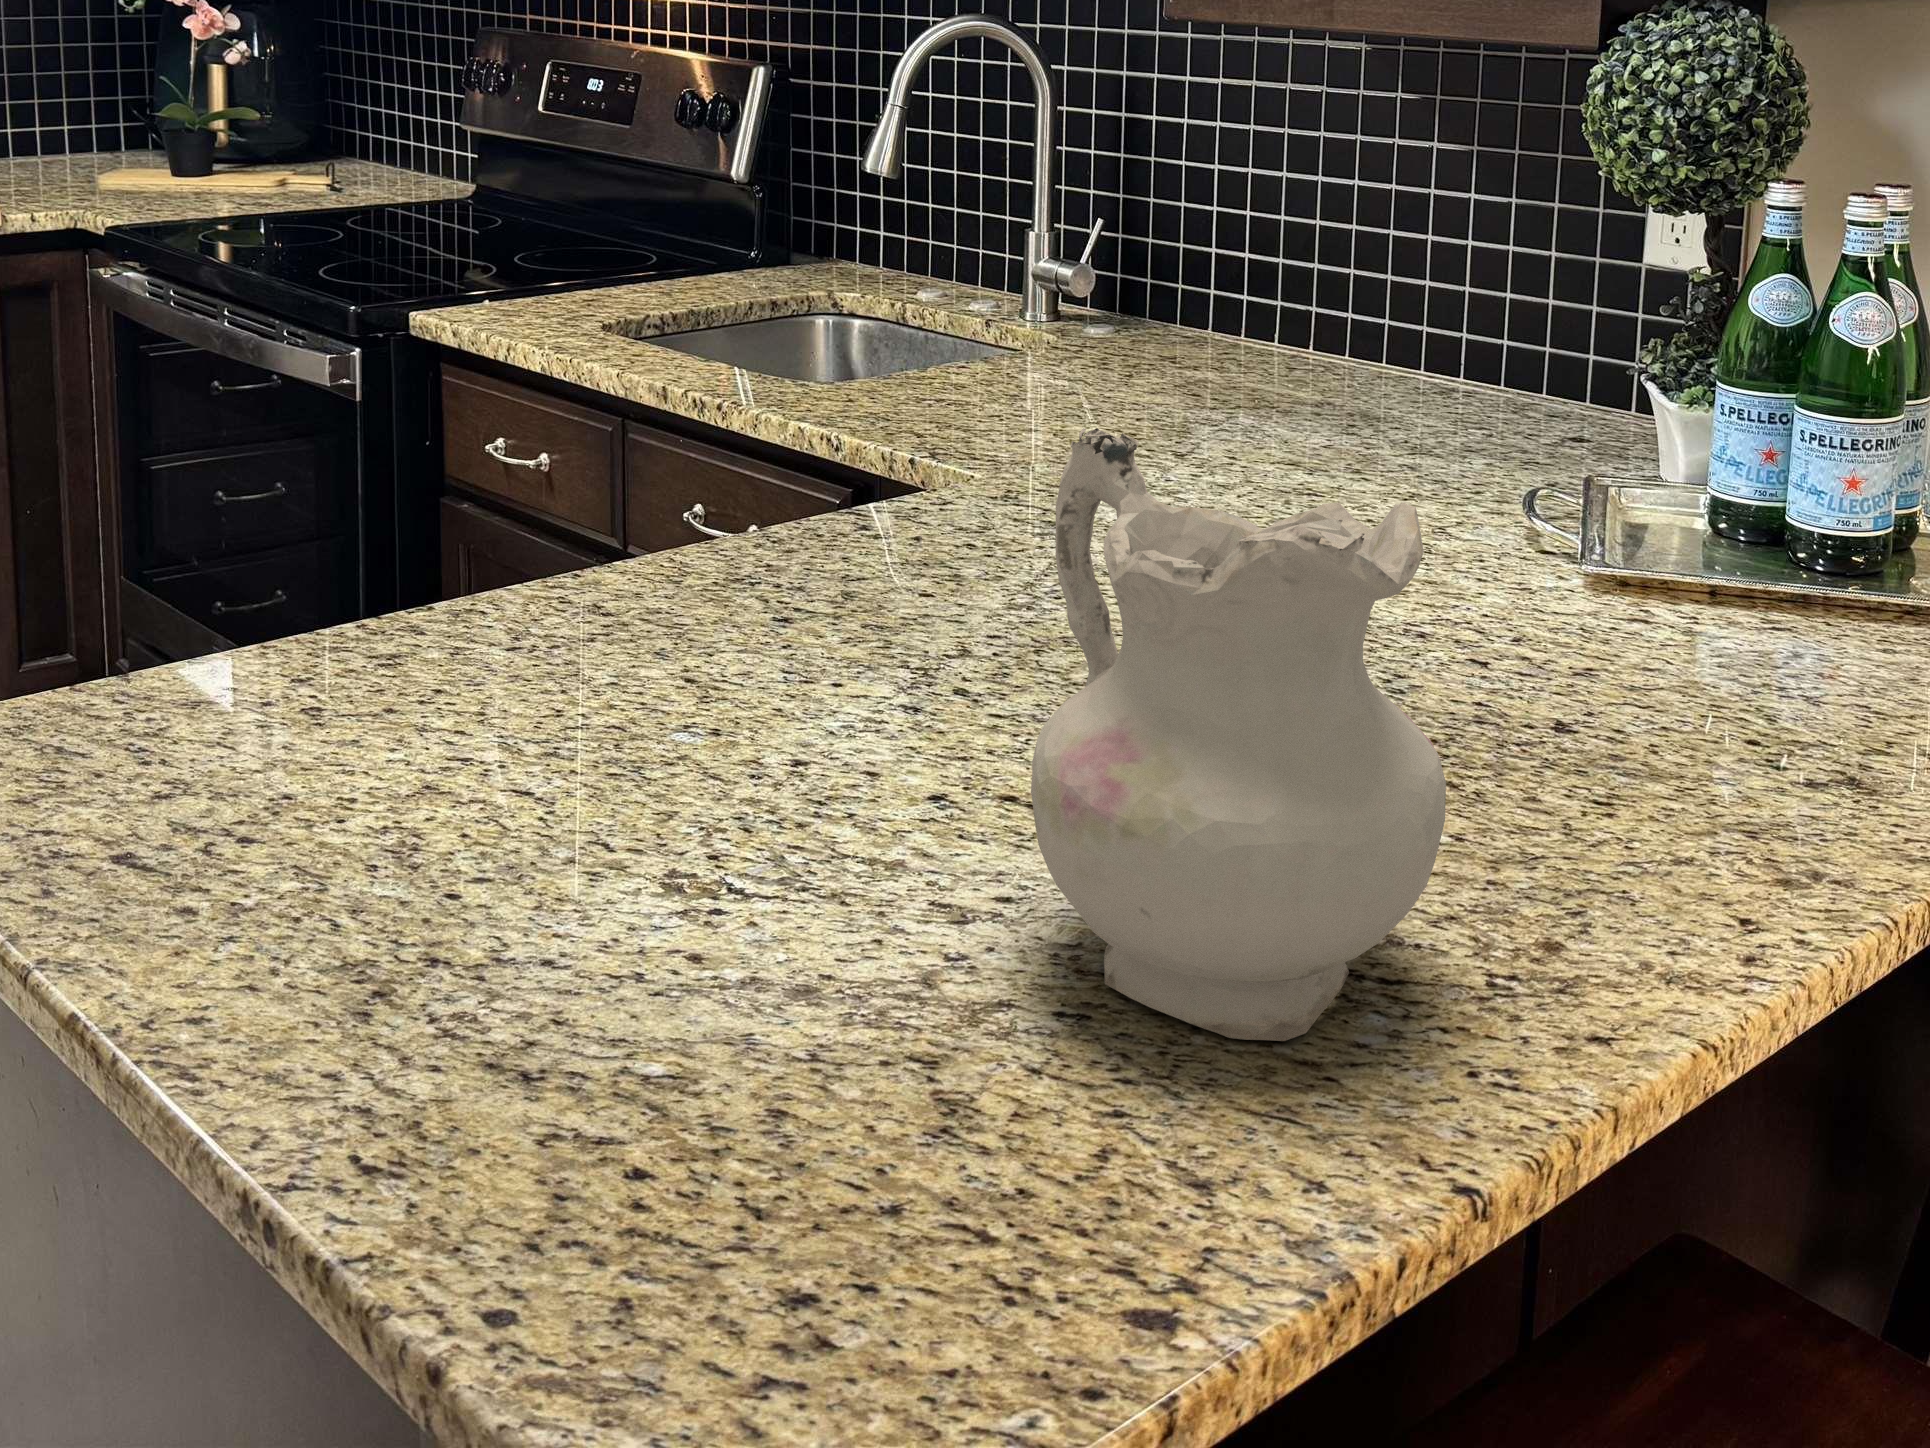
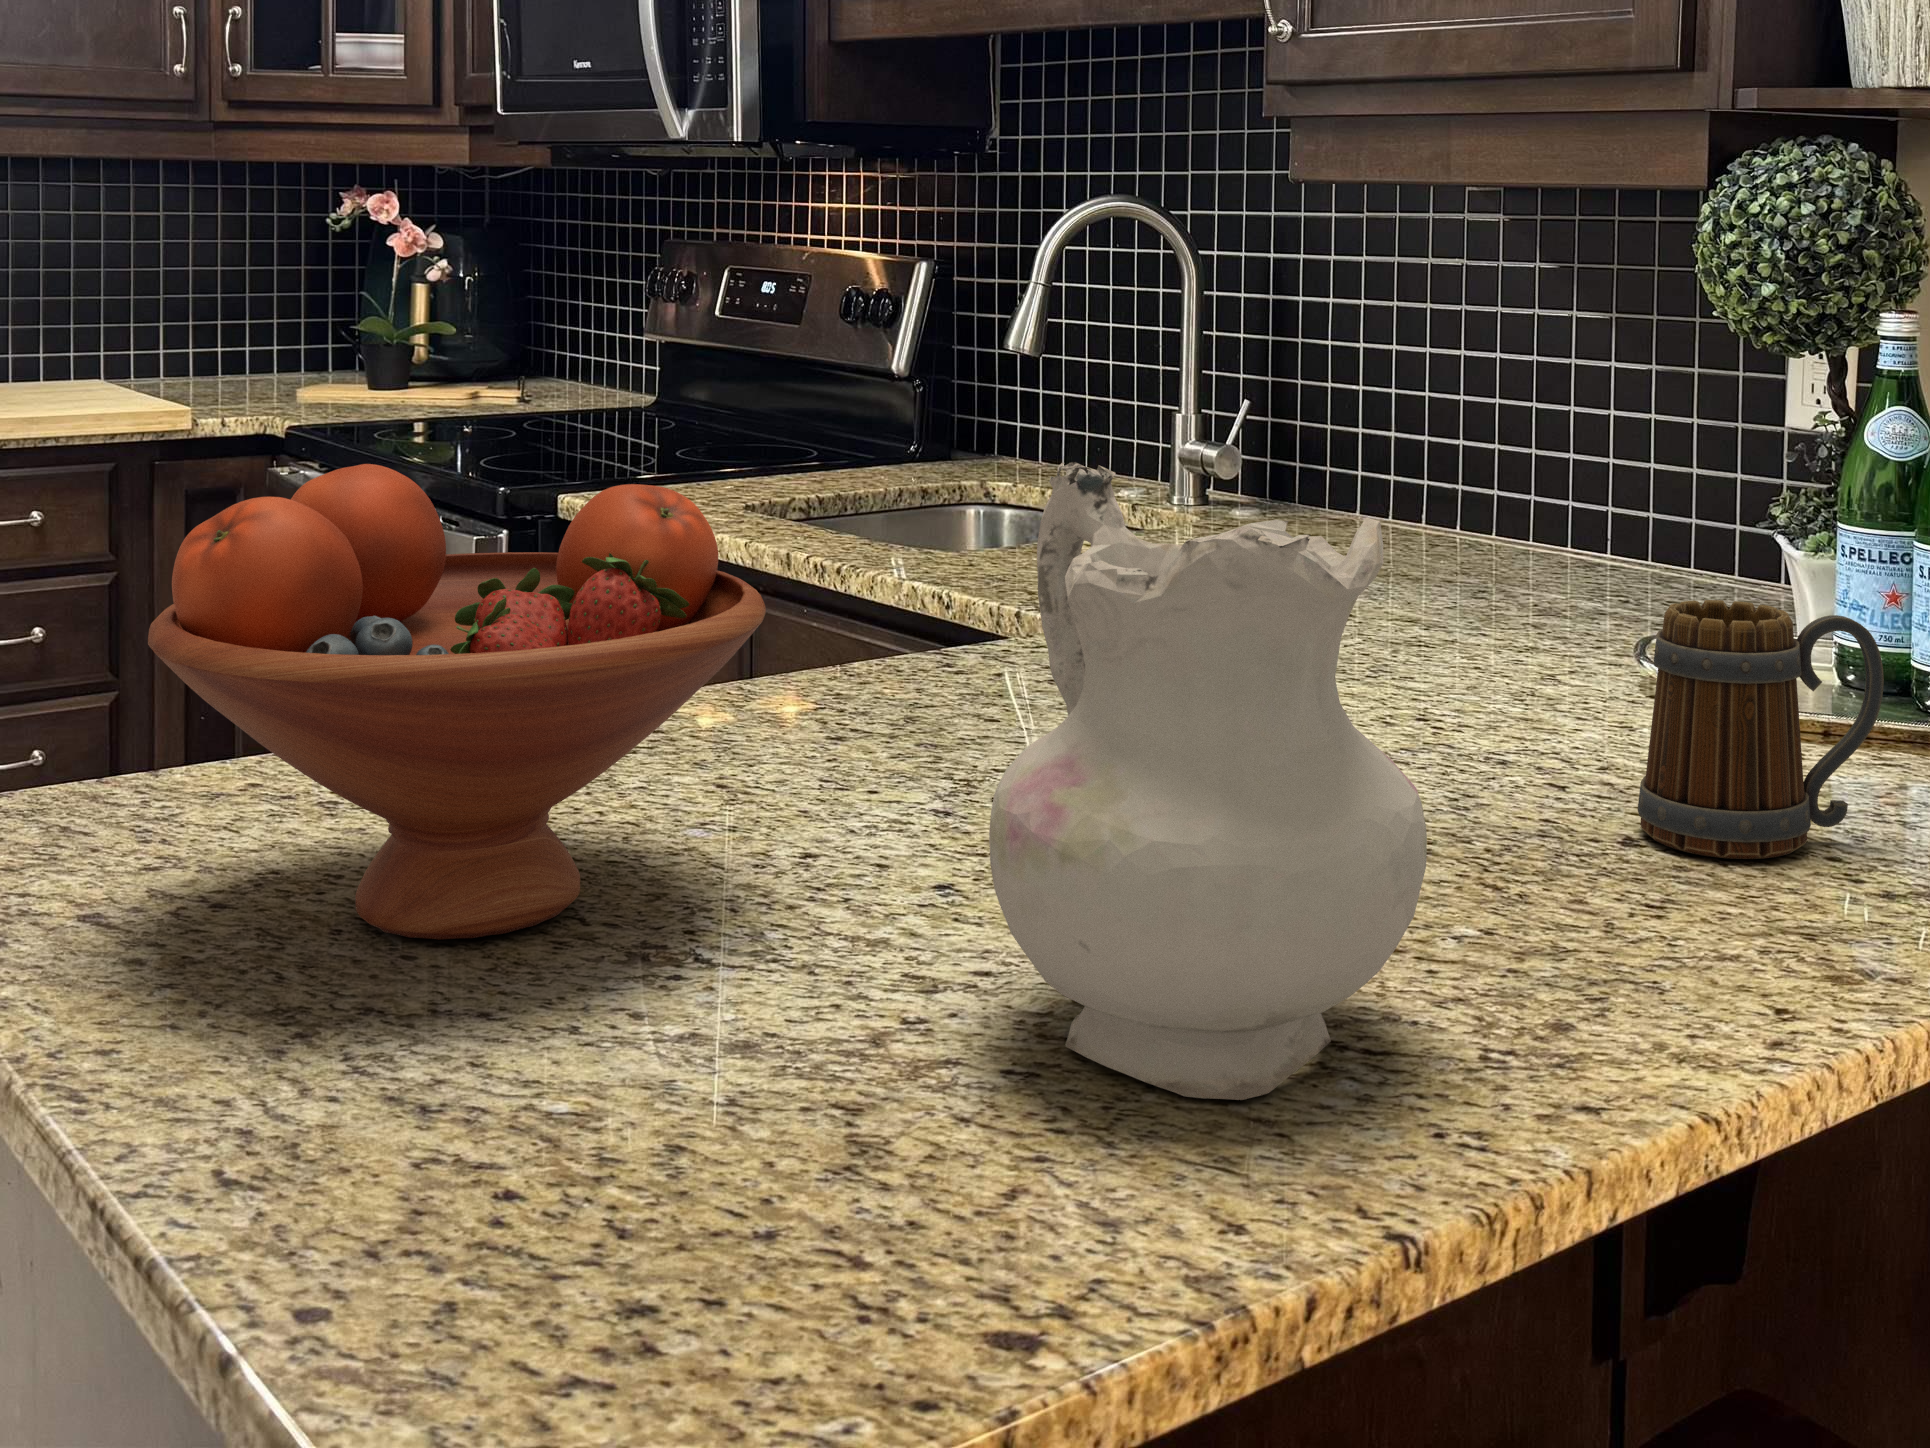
fruit bowl: none [179,407,773,877] -> present [148,464,766,940]
mug: none [1566,500,1802,747] -> present [1638,600,1884,859]

